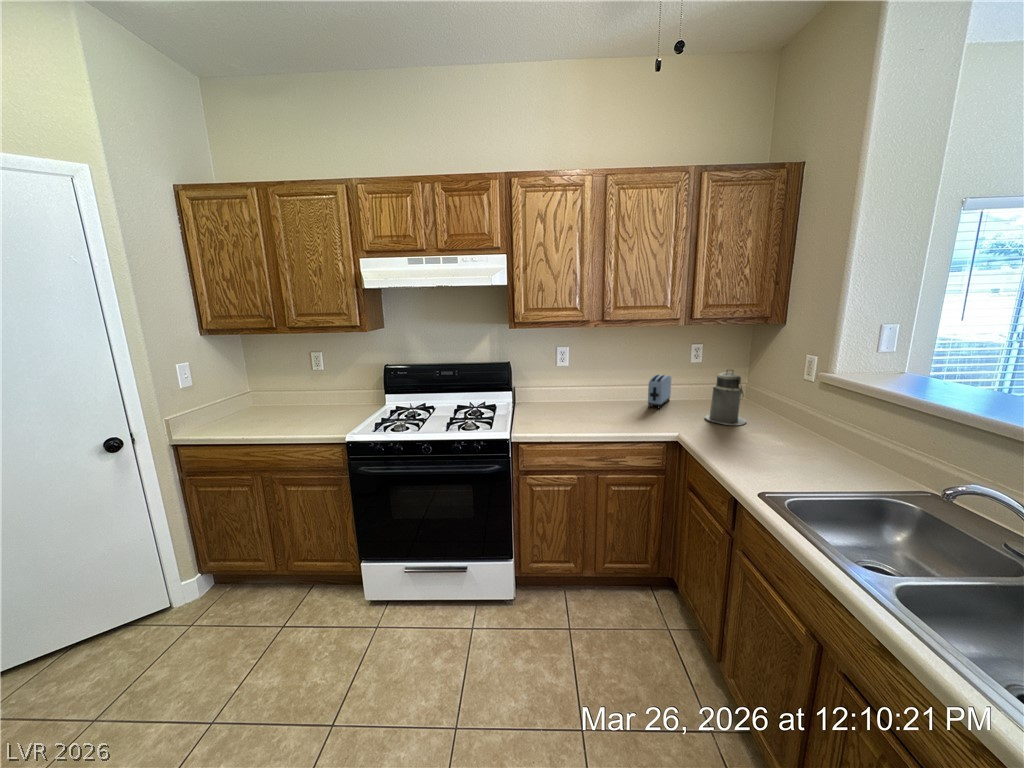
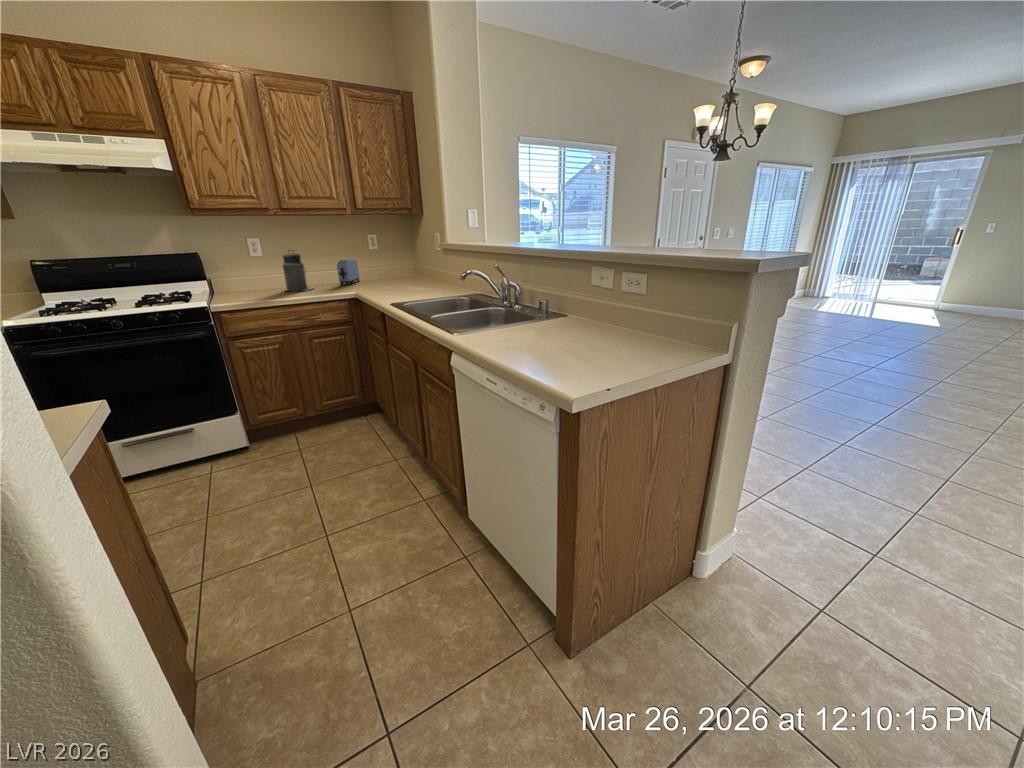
canister: present [705,369,746,425] -> present [283,253,313,291]

